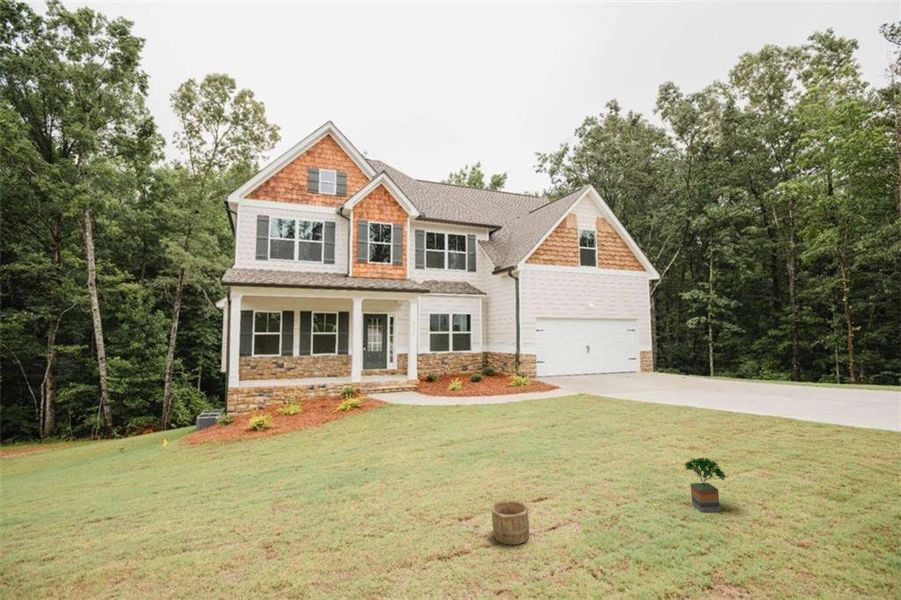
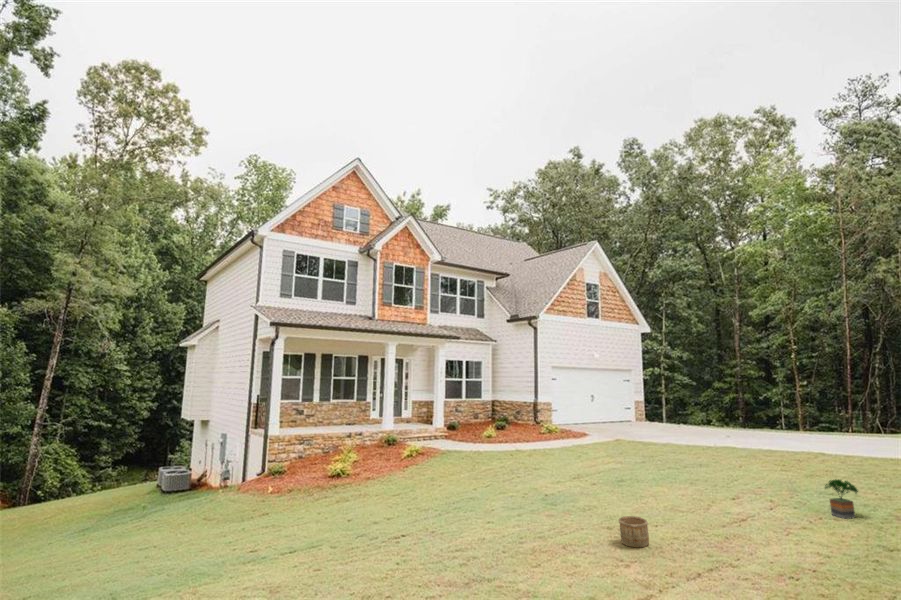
wooden bucket: present [491,500,529,545] -> present [619,516,649,548]

